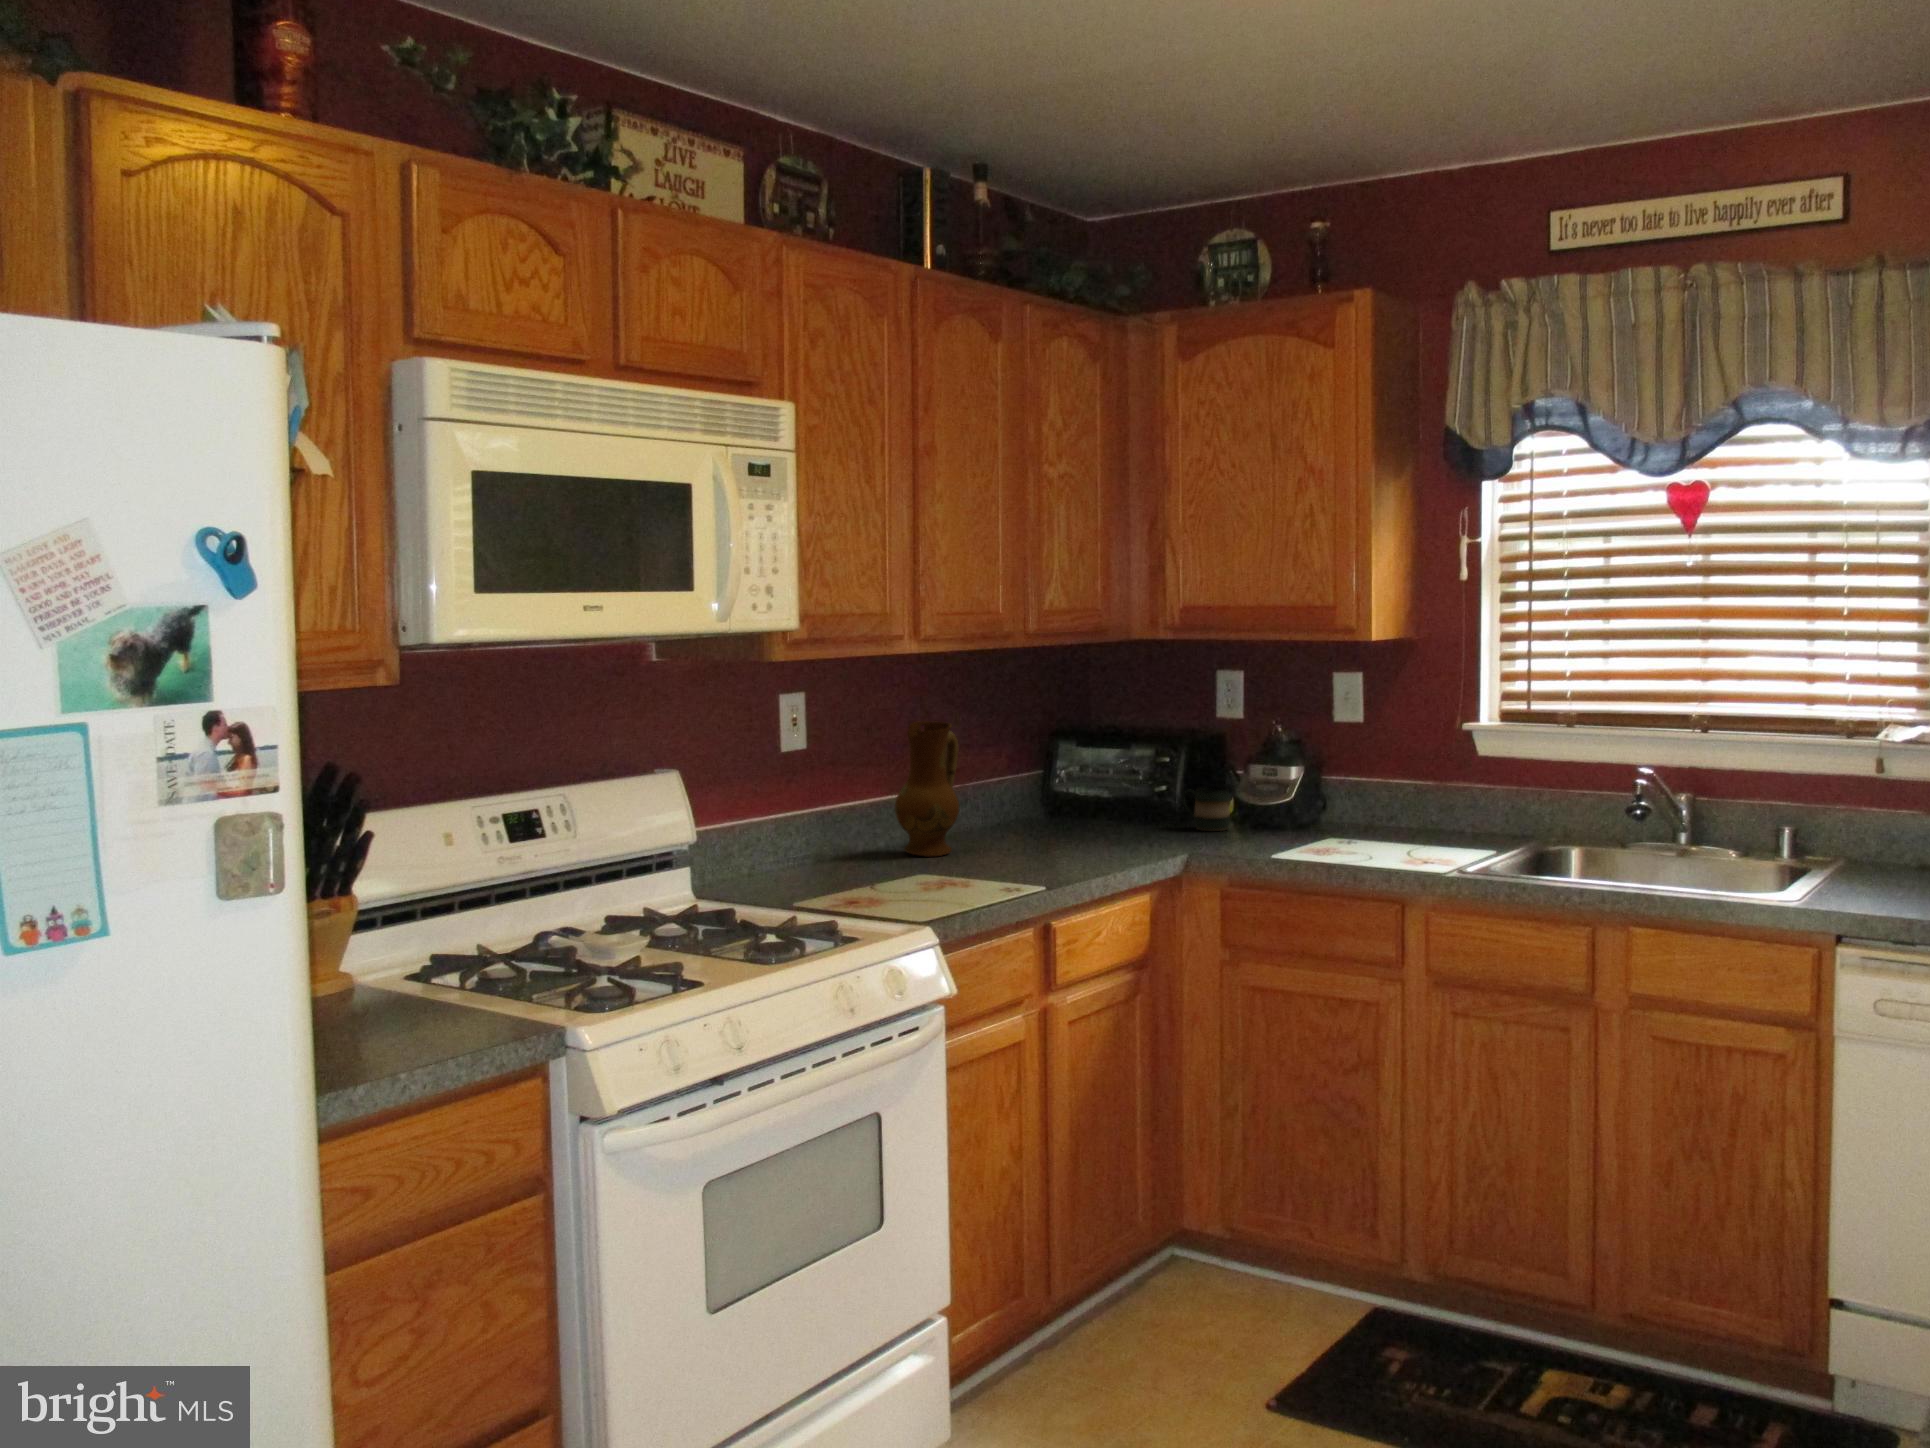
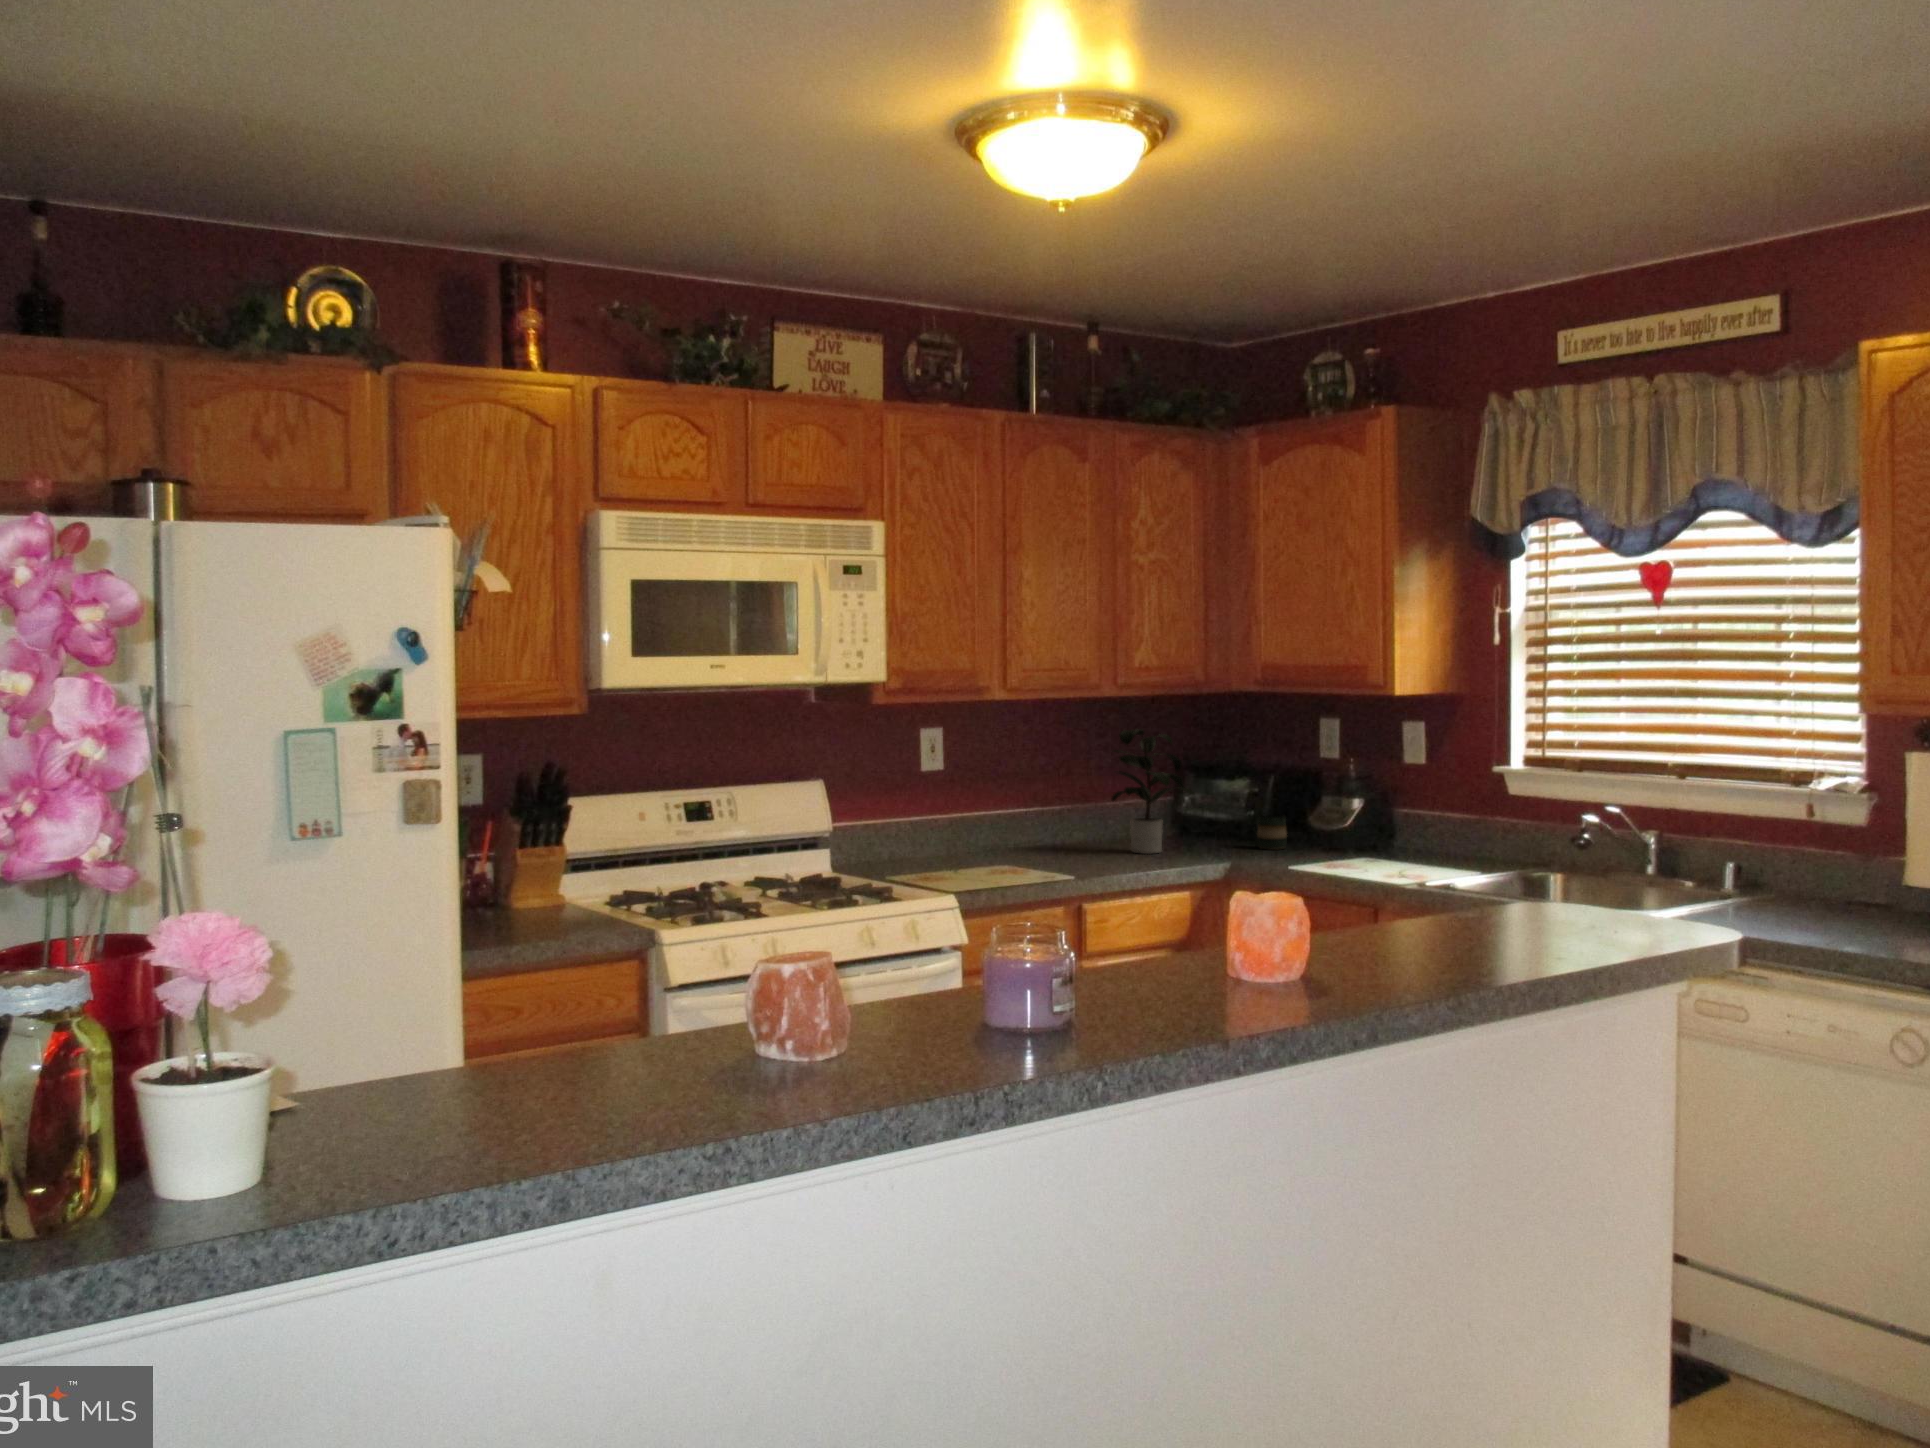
potted plant: none [1015,686,1162,846] -> present [1112,729,1194,854]
ceramic jug: present [895,721,959,857] -> none [996,752,1050,855]

